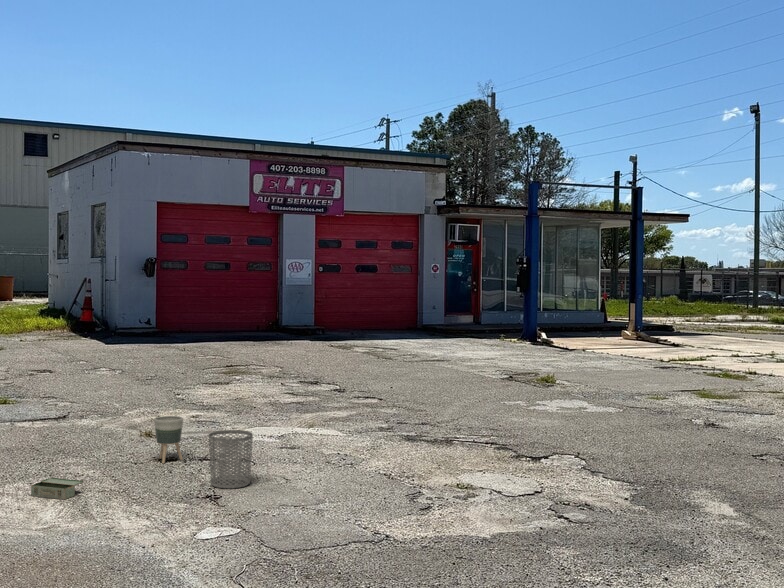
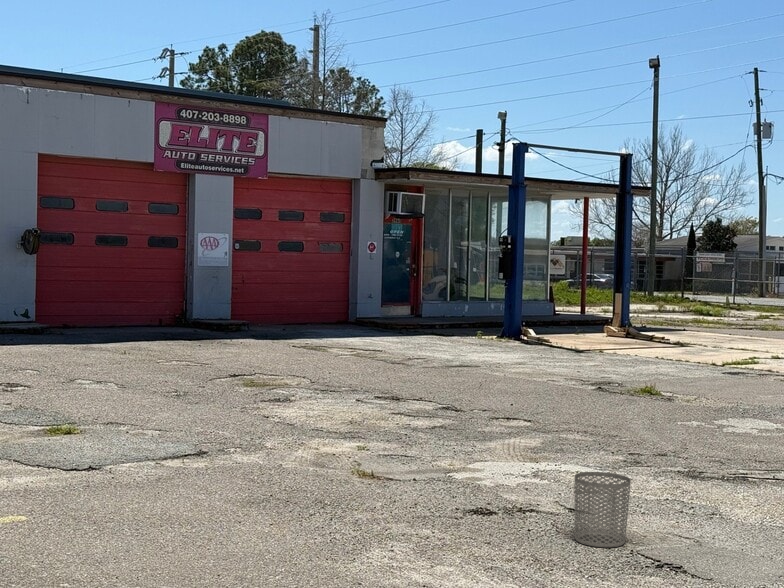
planter: present [154,416,183,464] -> none [440,454,477,517]
toolbox: present [31,478,83,500] -> none [398,544,454,573]

